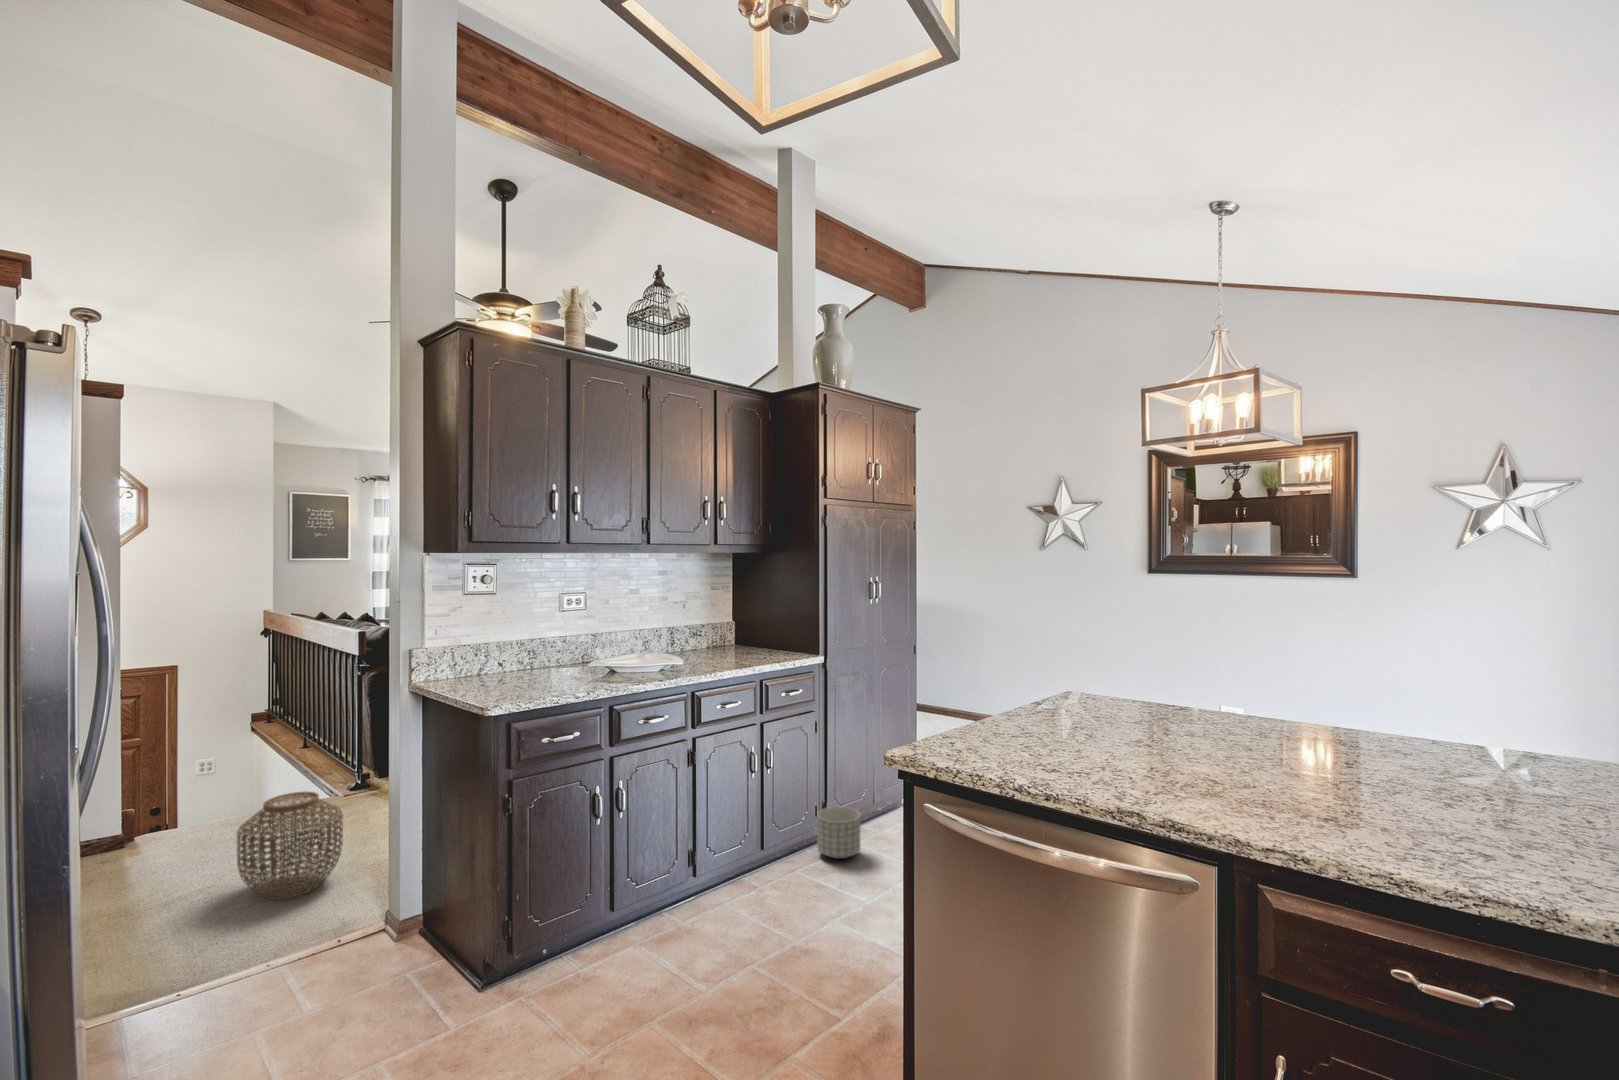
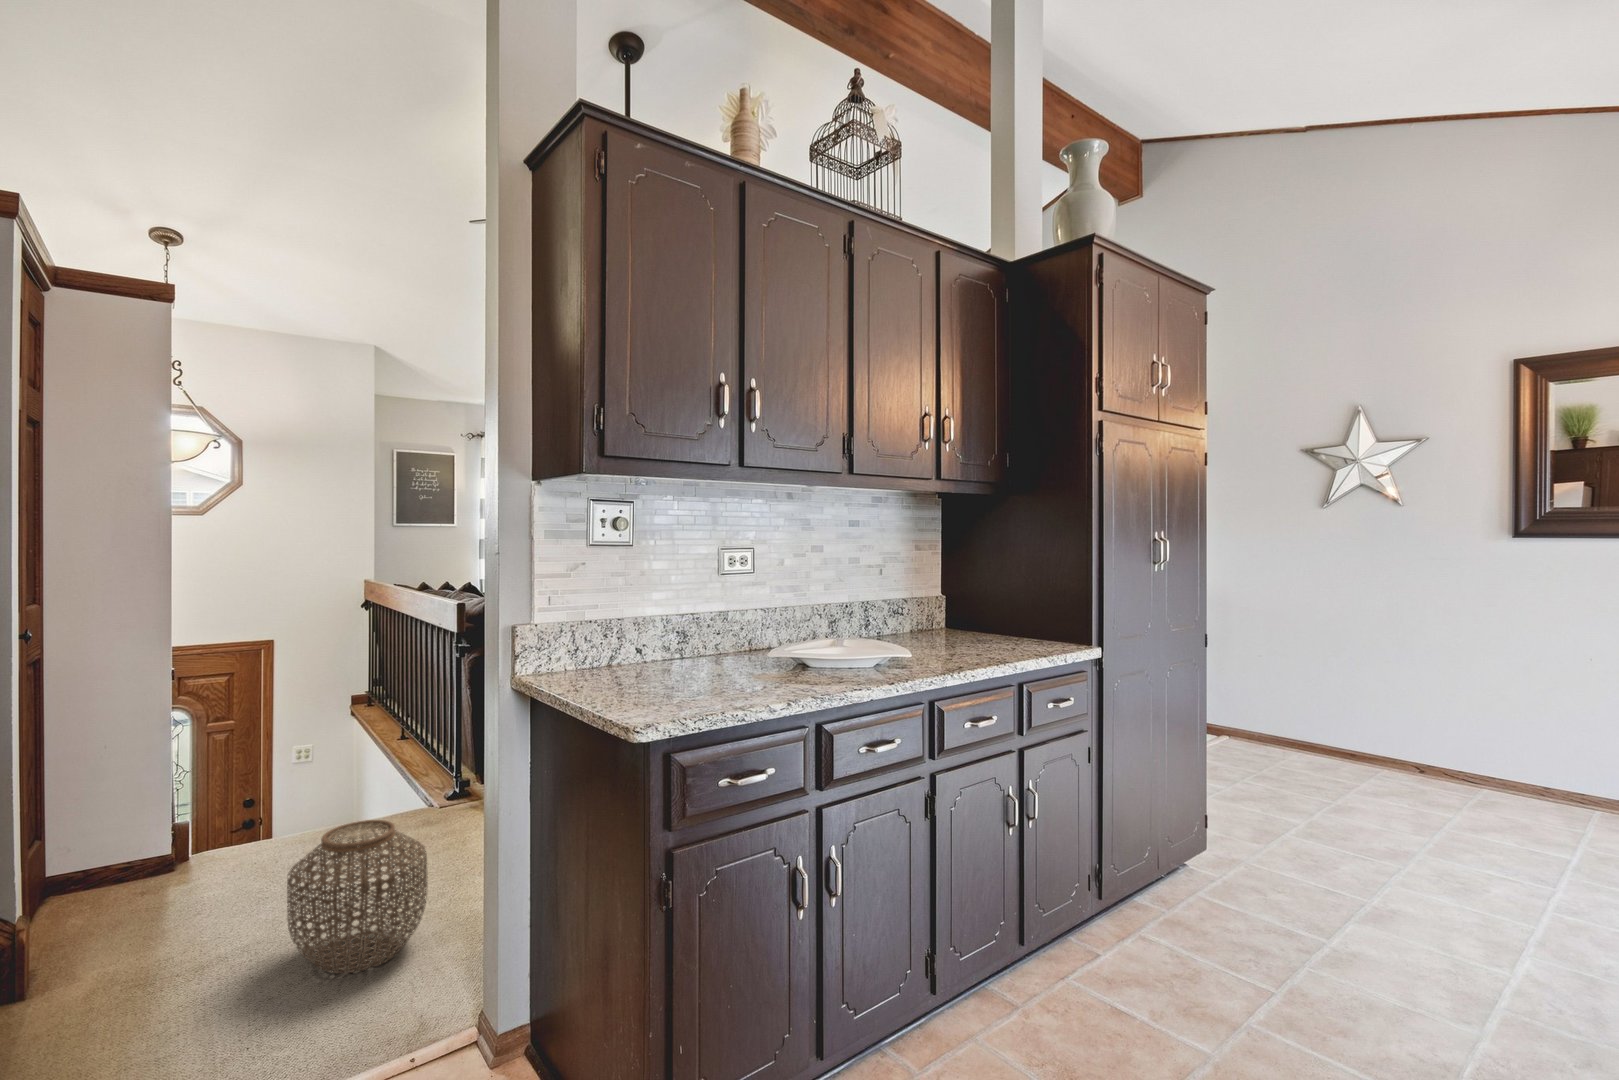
planter: present [817,807,861,859] -> none [1094,876,1165,959]

